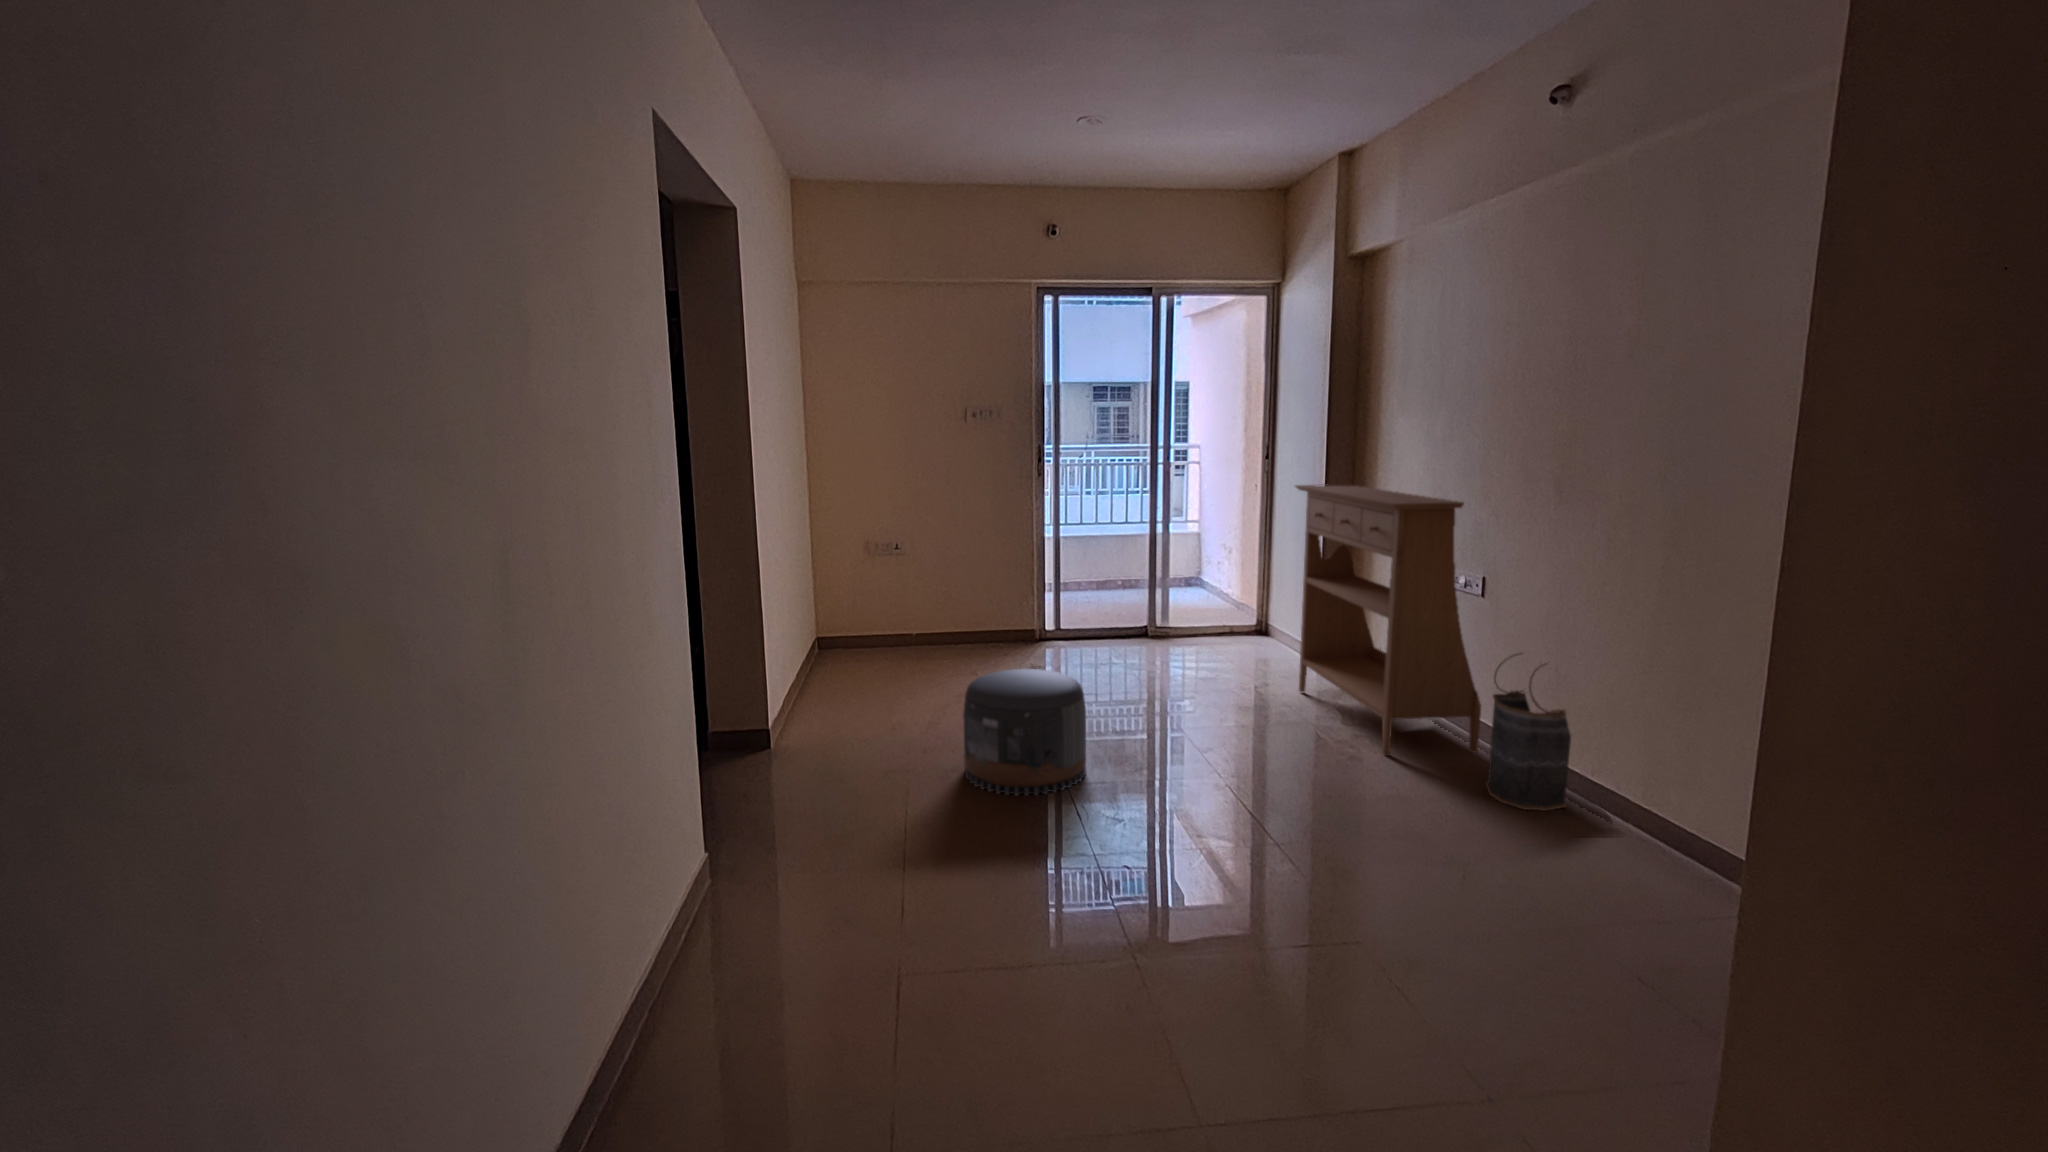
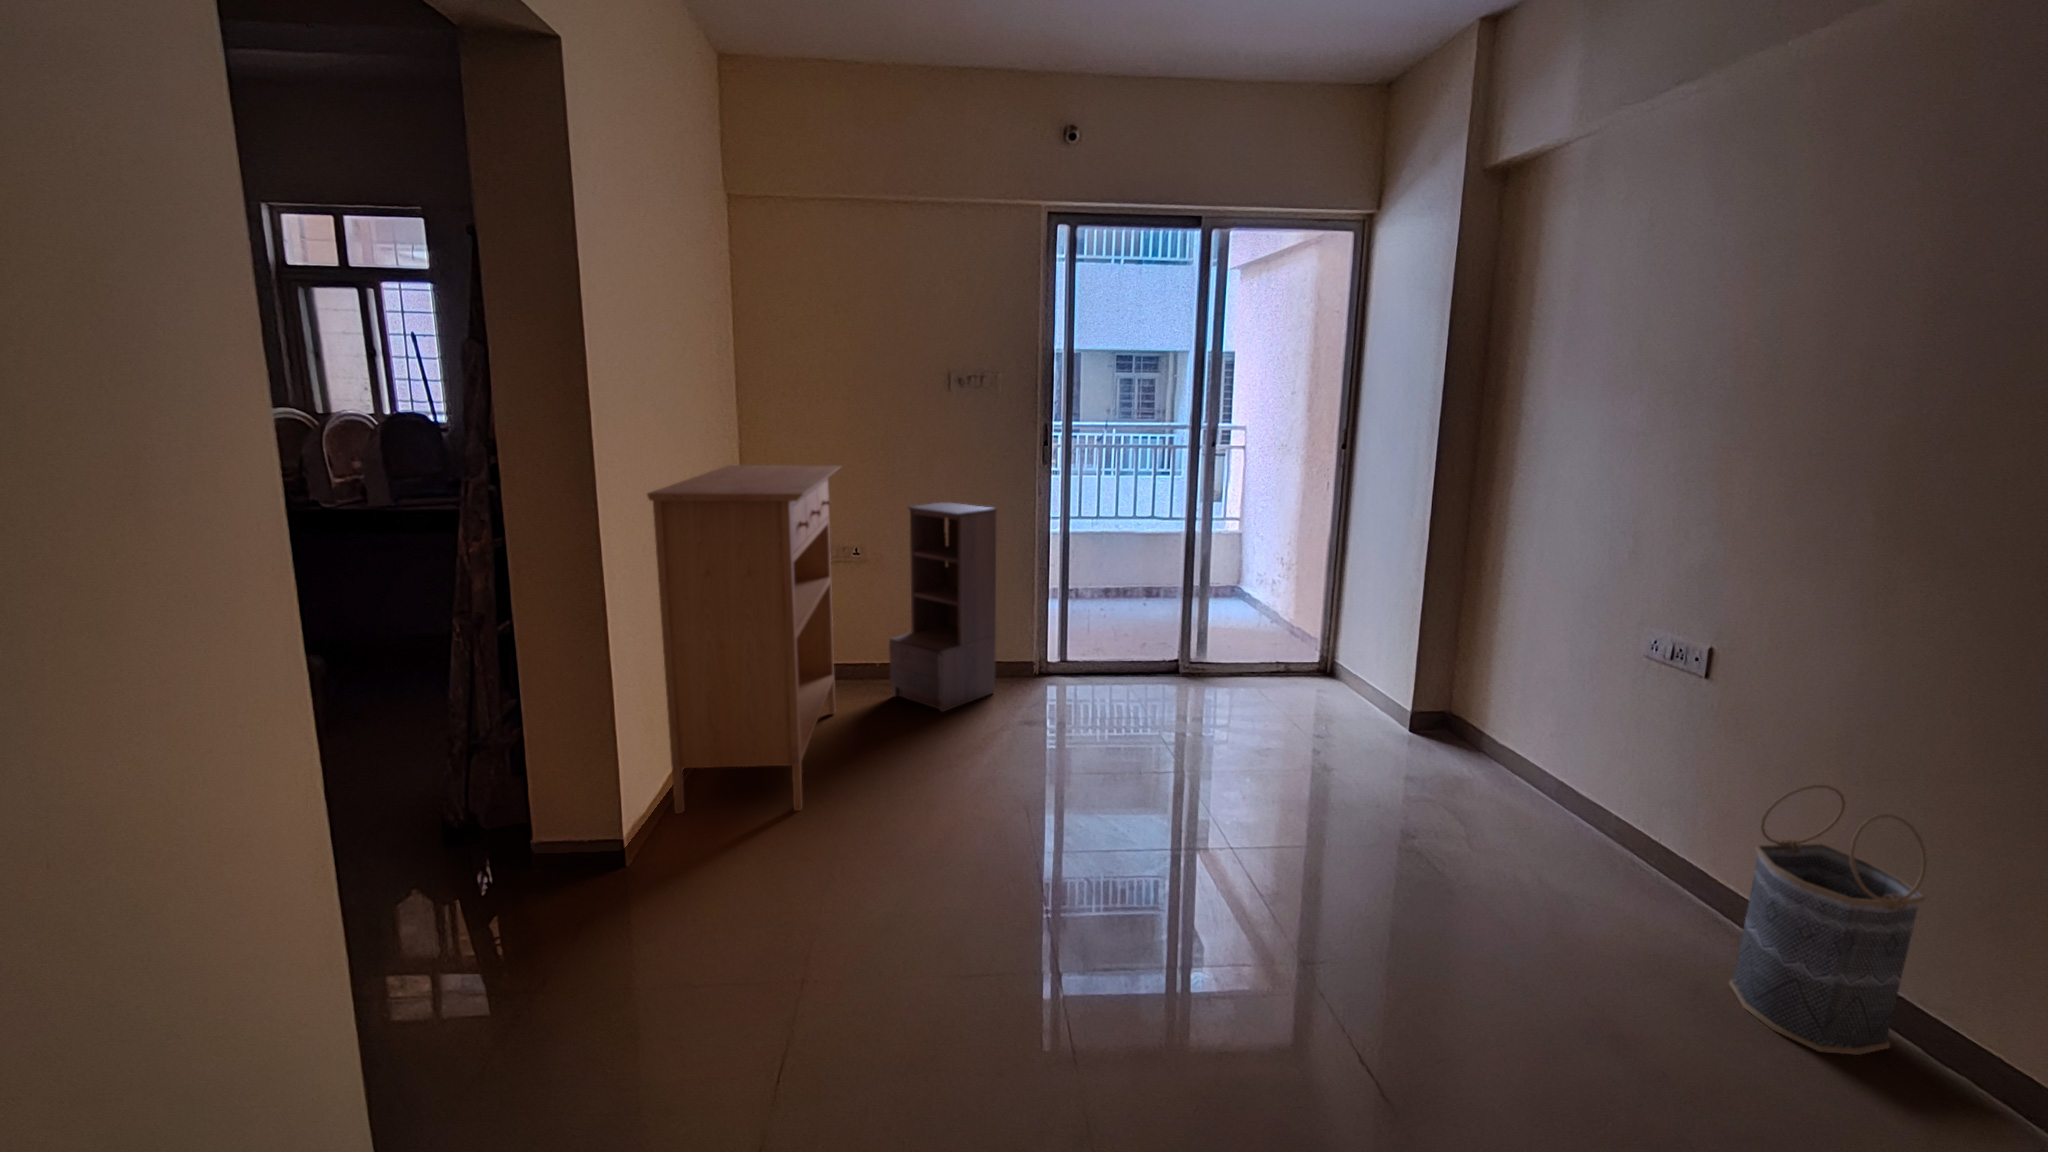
console table: present [1295,484,1481,756] -> present [647,465,840,813]
bookshelf: none [924,510,1006,669] -> present [889,502,997,712]
pouf: present [963,669,1086,796] -> none [904,760,1092,981]

